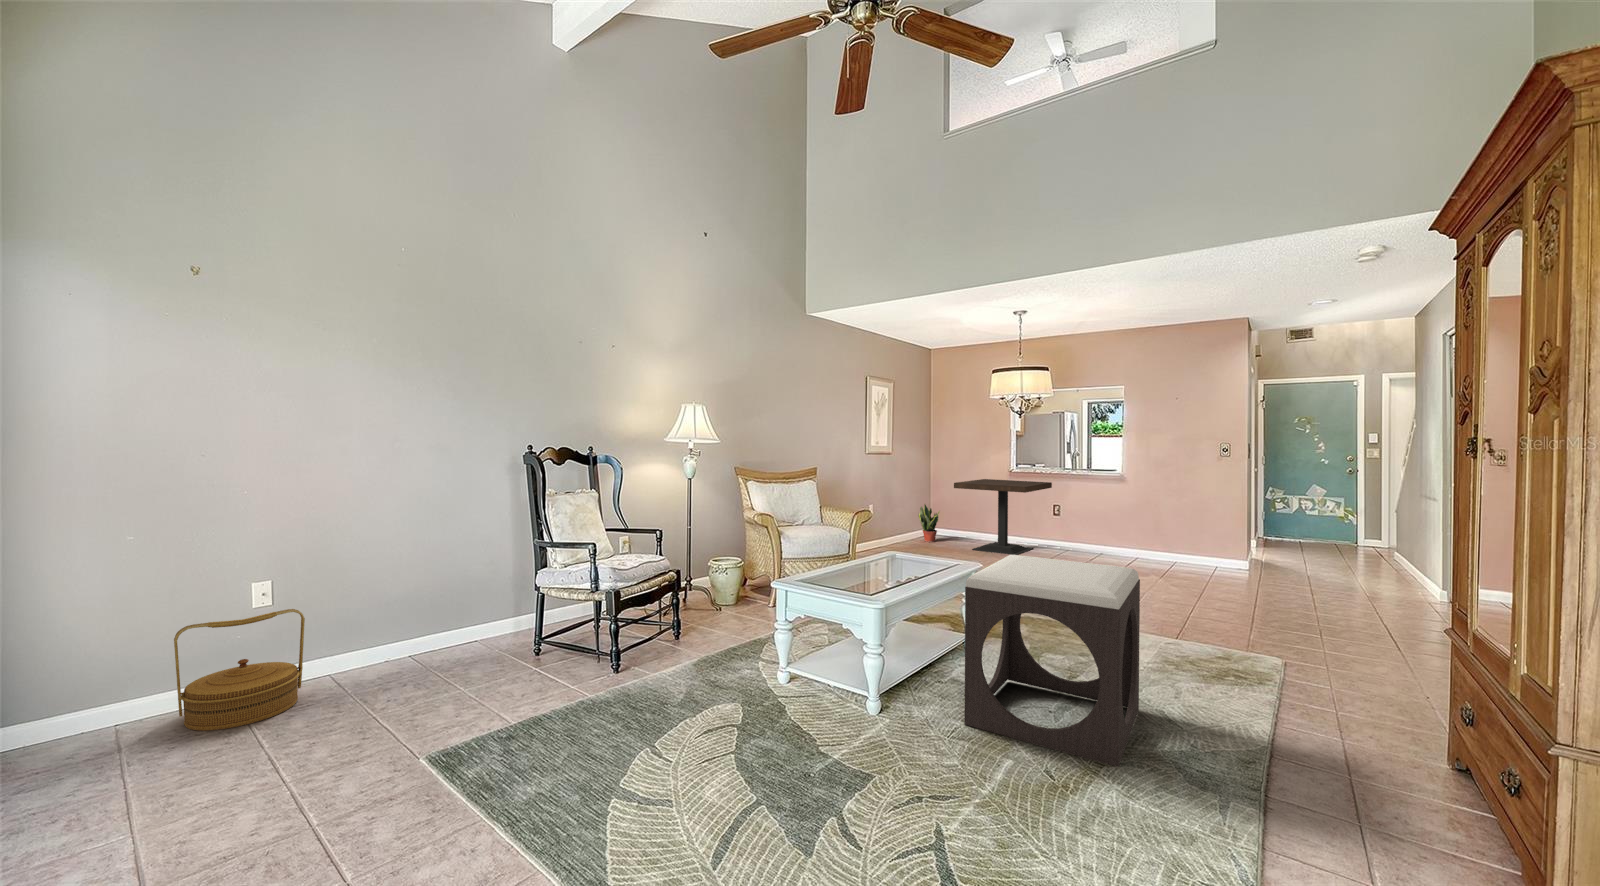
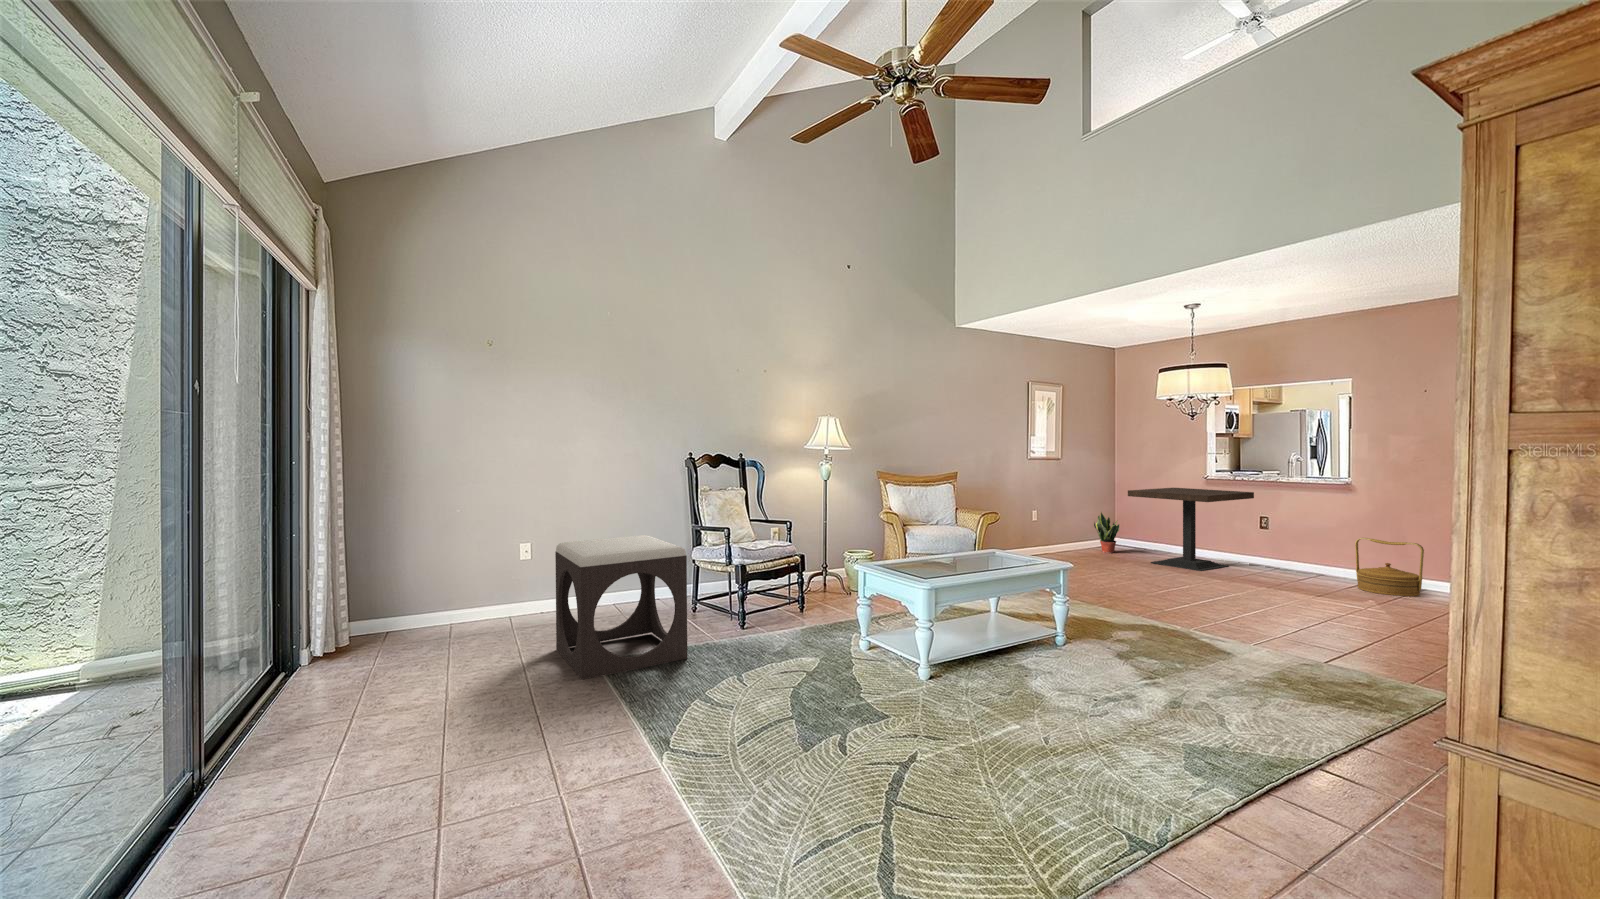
footstool: present [965,555,1140,767] -> present [555,535,687,680]
woven basket: present [174,609,305,731] -> present [1355,538,1424,596]

